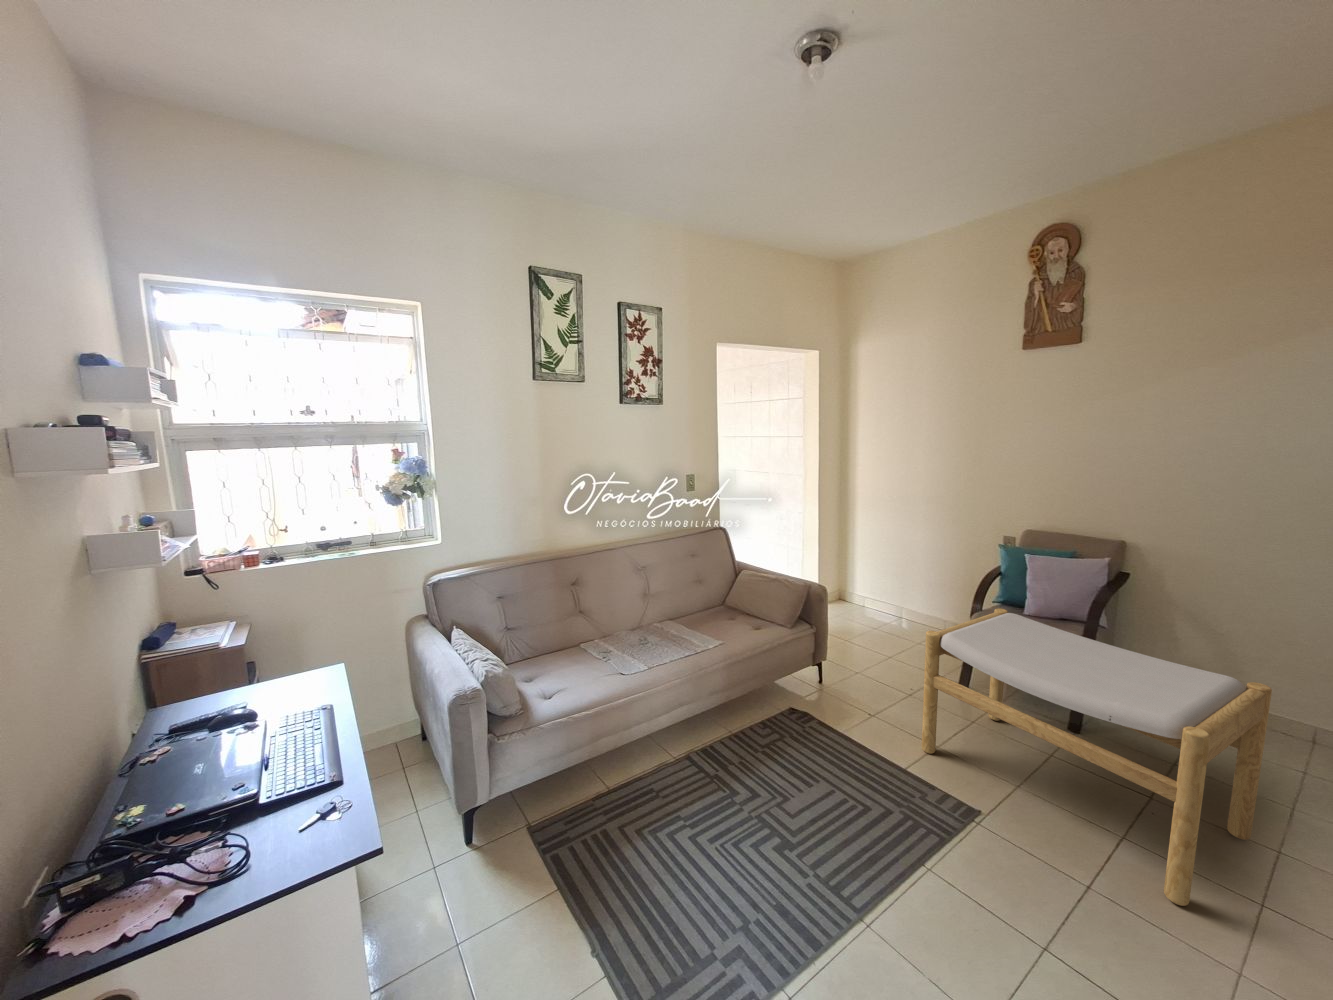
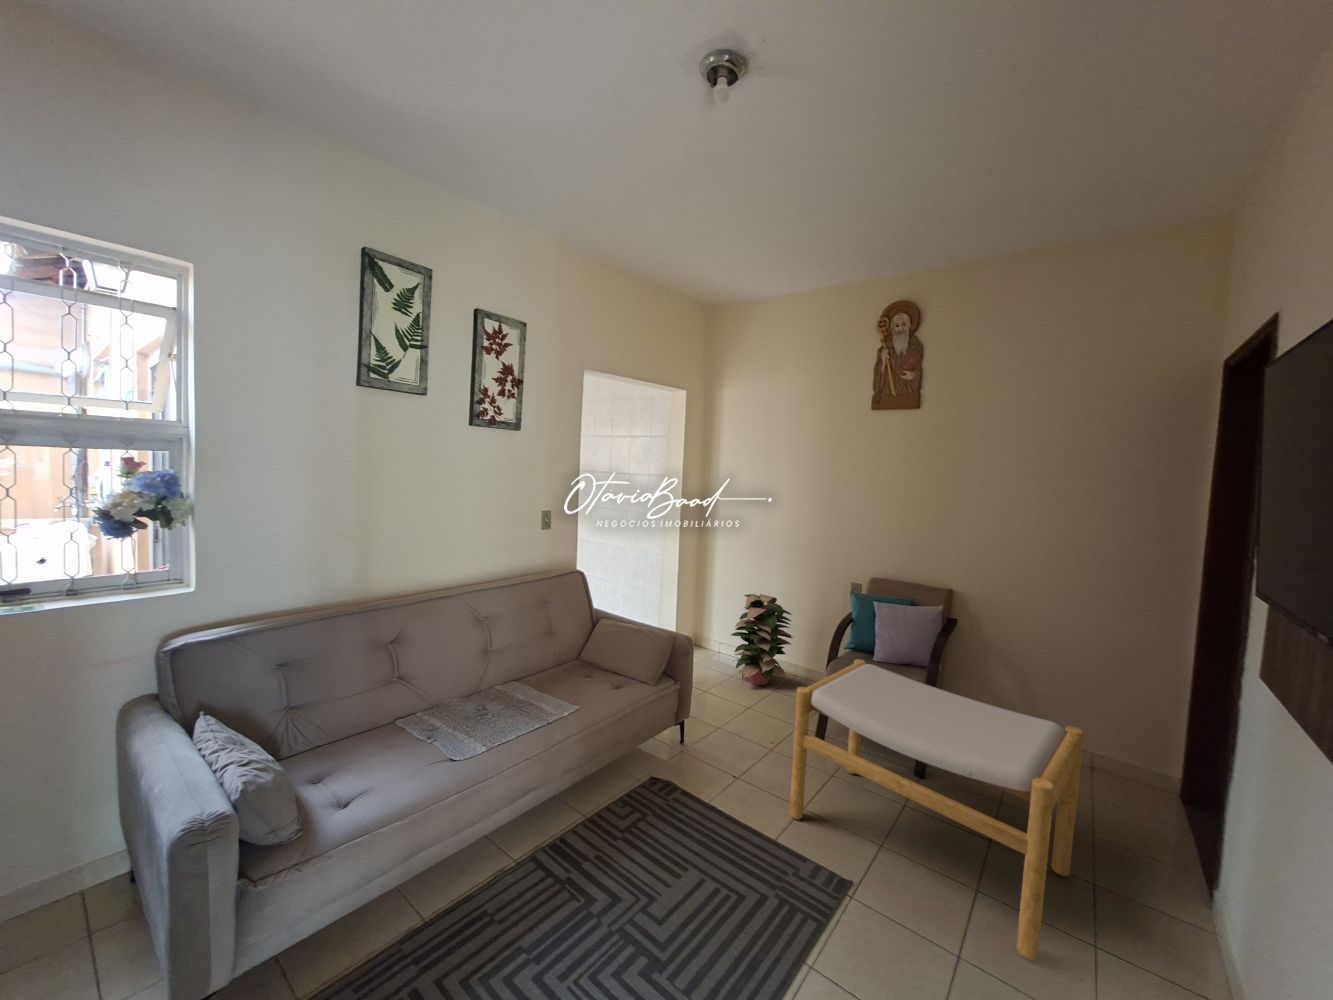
decorative plant: none [869,547,938,635] -> present [731,594,793,685]

